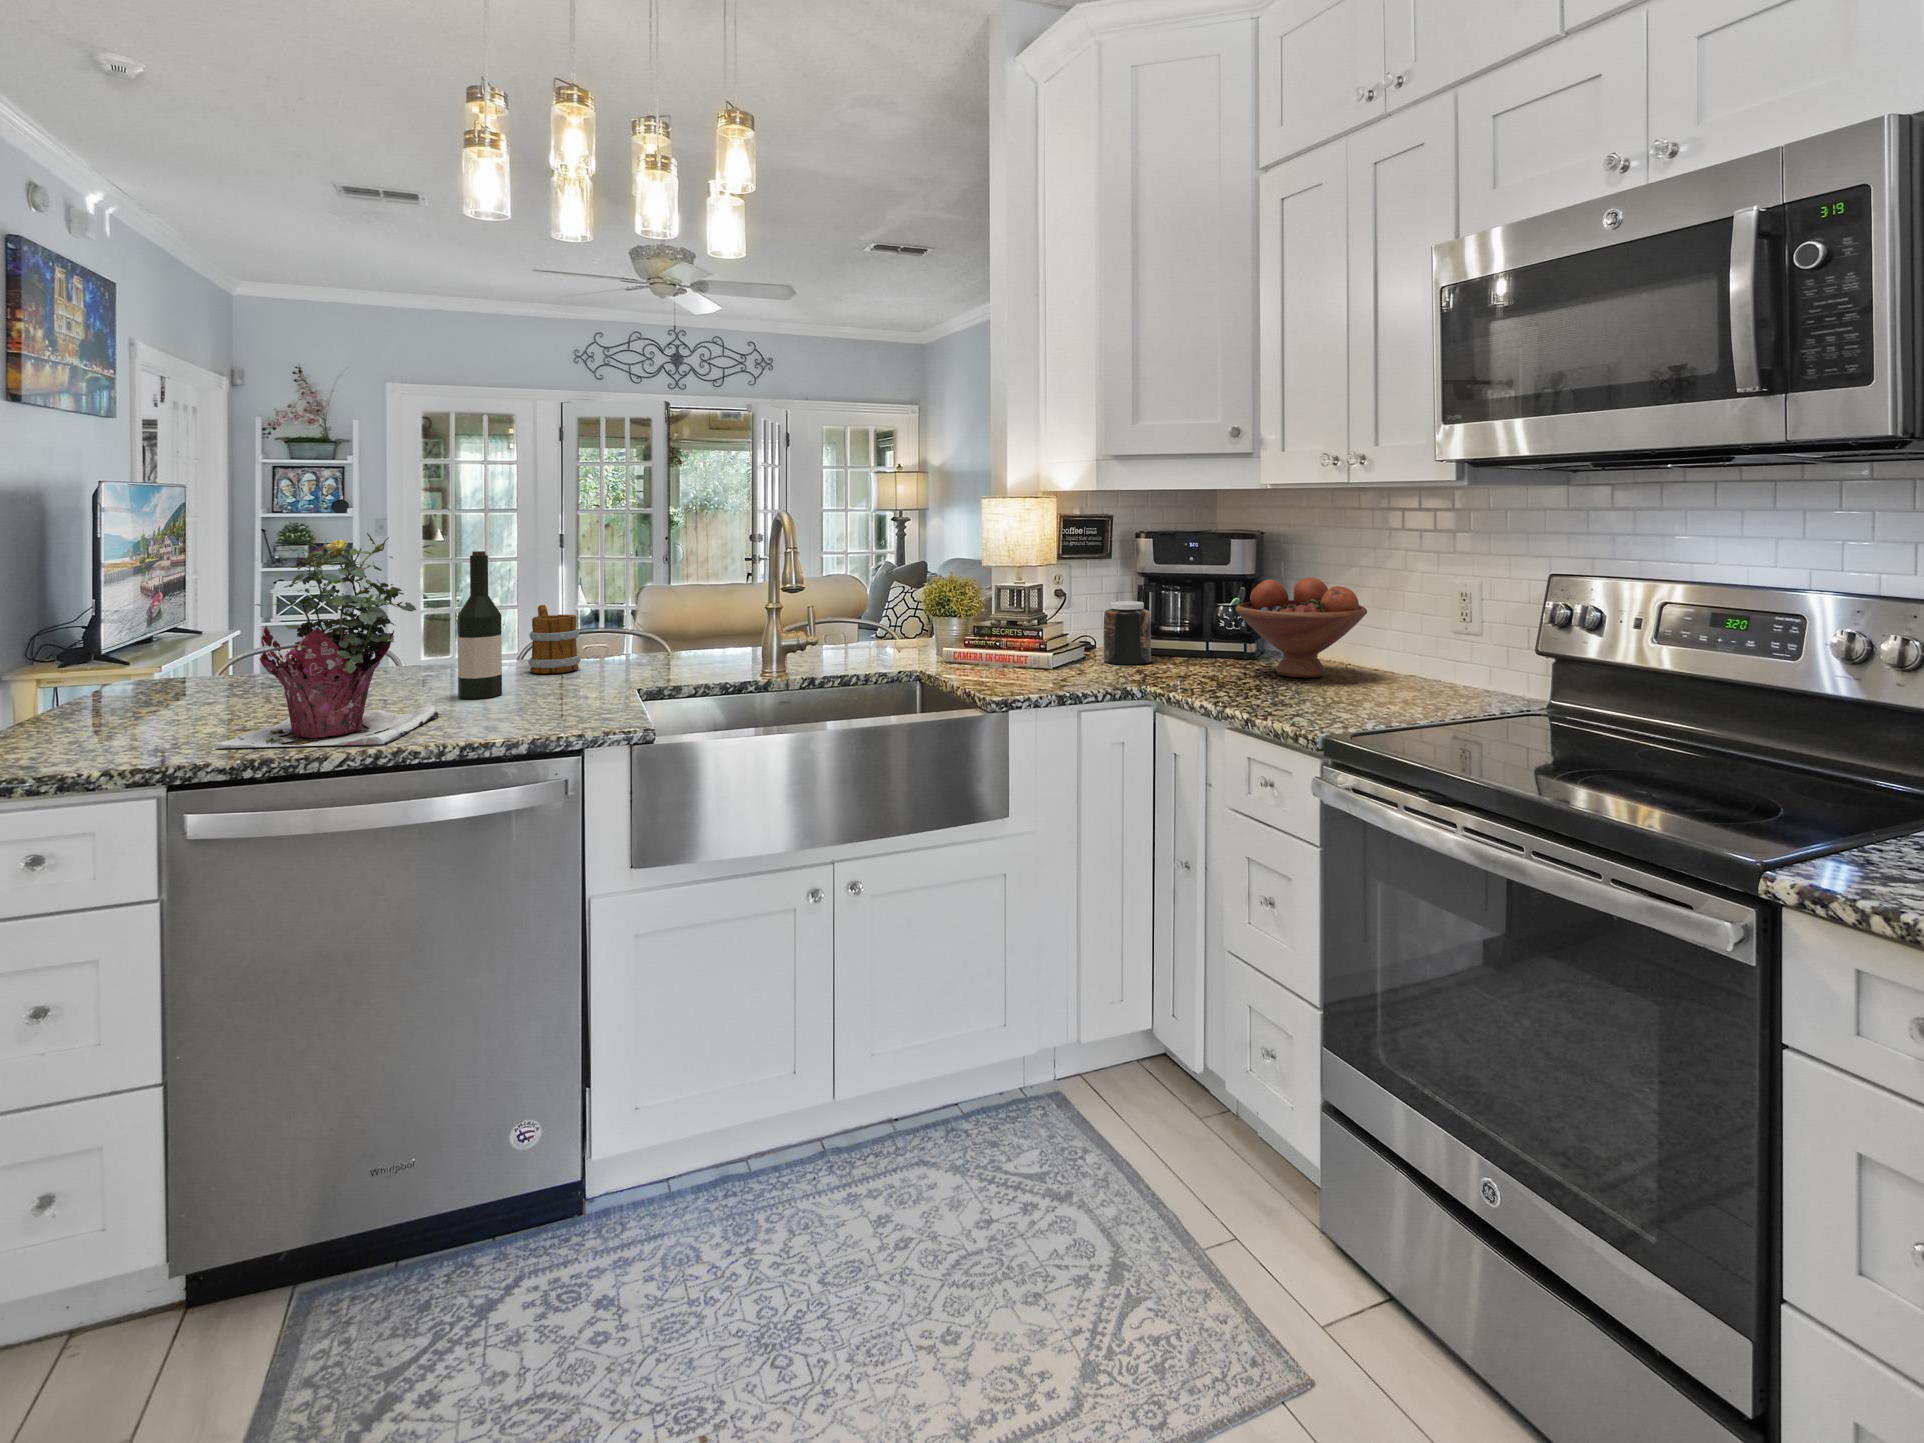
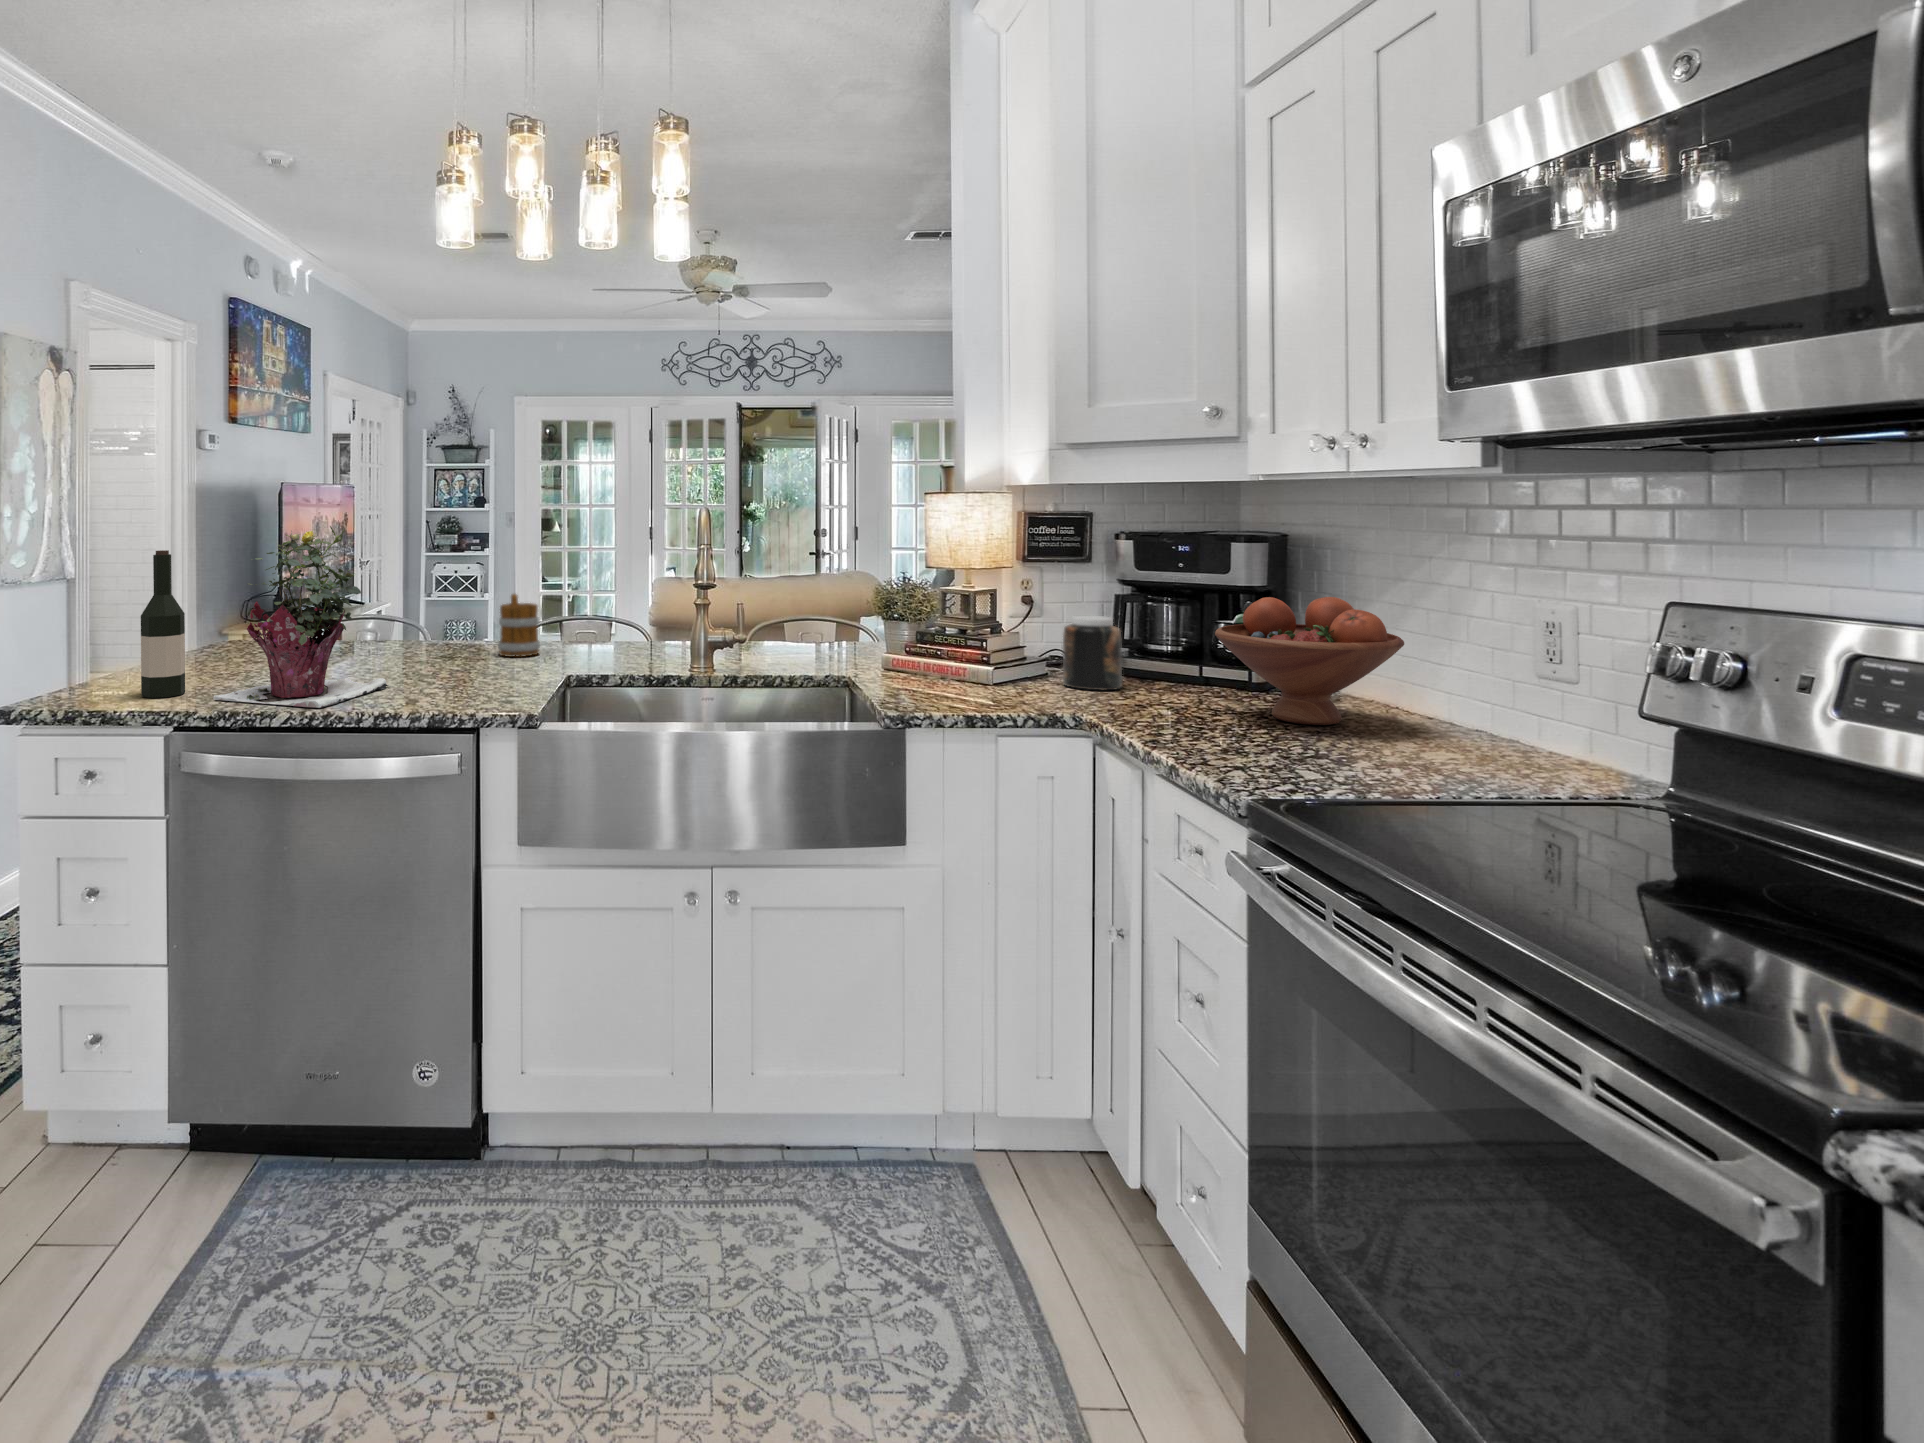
wine bottle: present [457,551,502,699] -> present [141,550,185,698]

